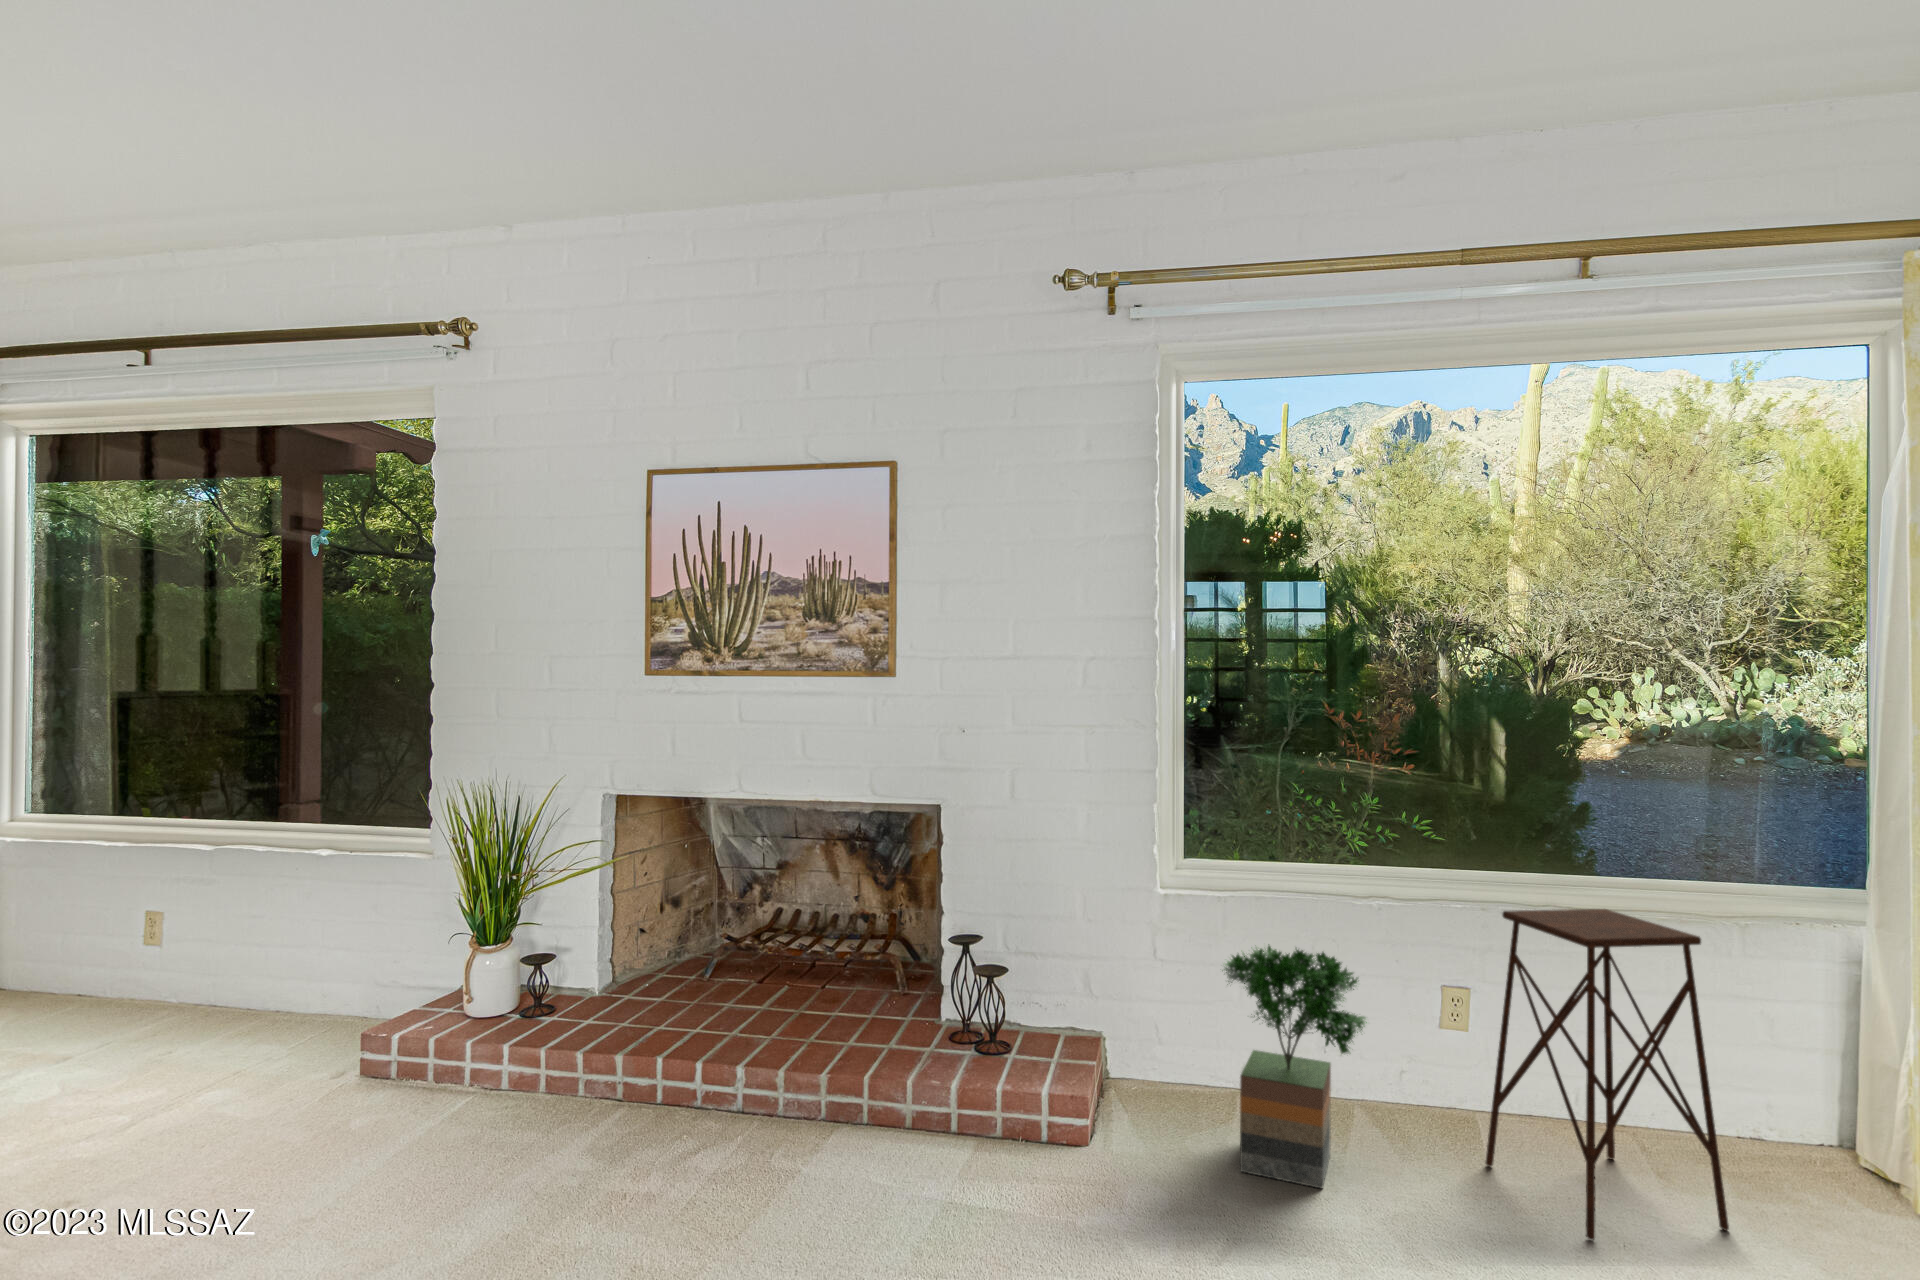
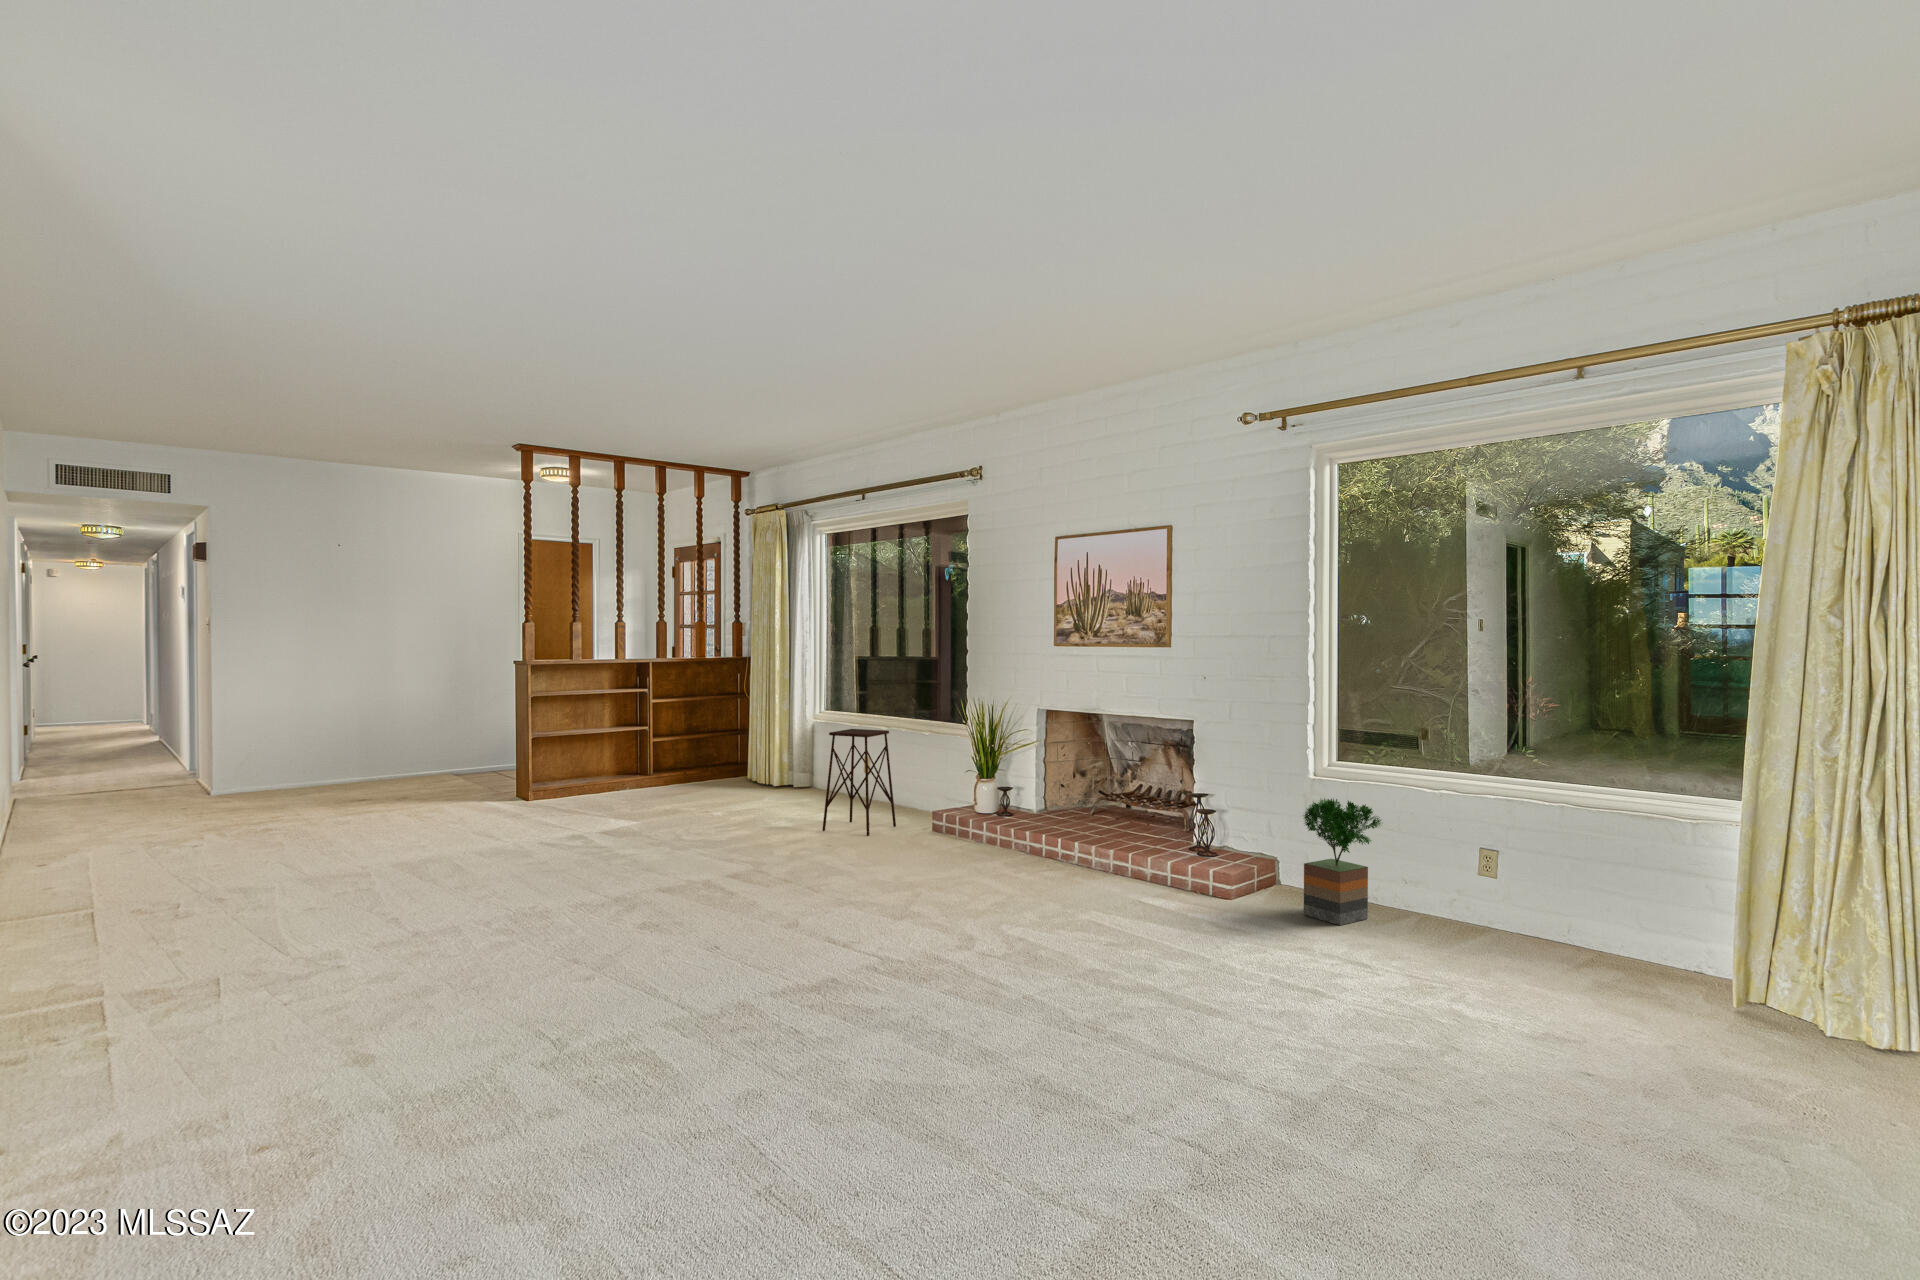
side table: present [1485,909,1729,1240] -> present [822,729,896,836]

